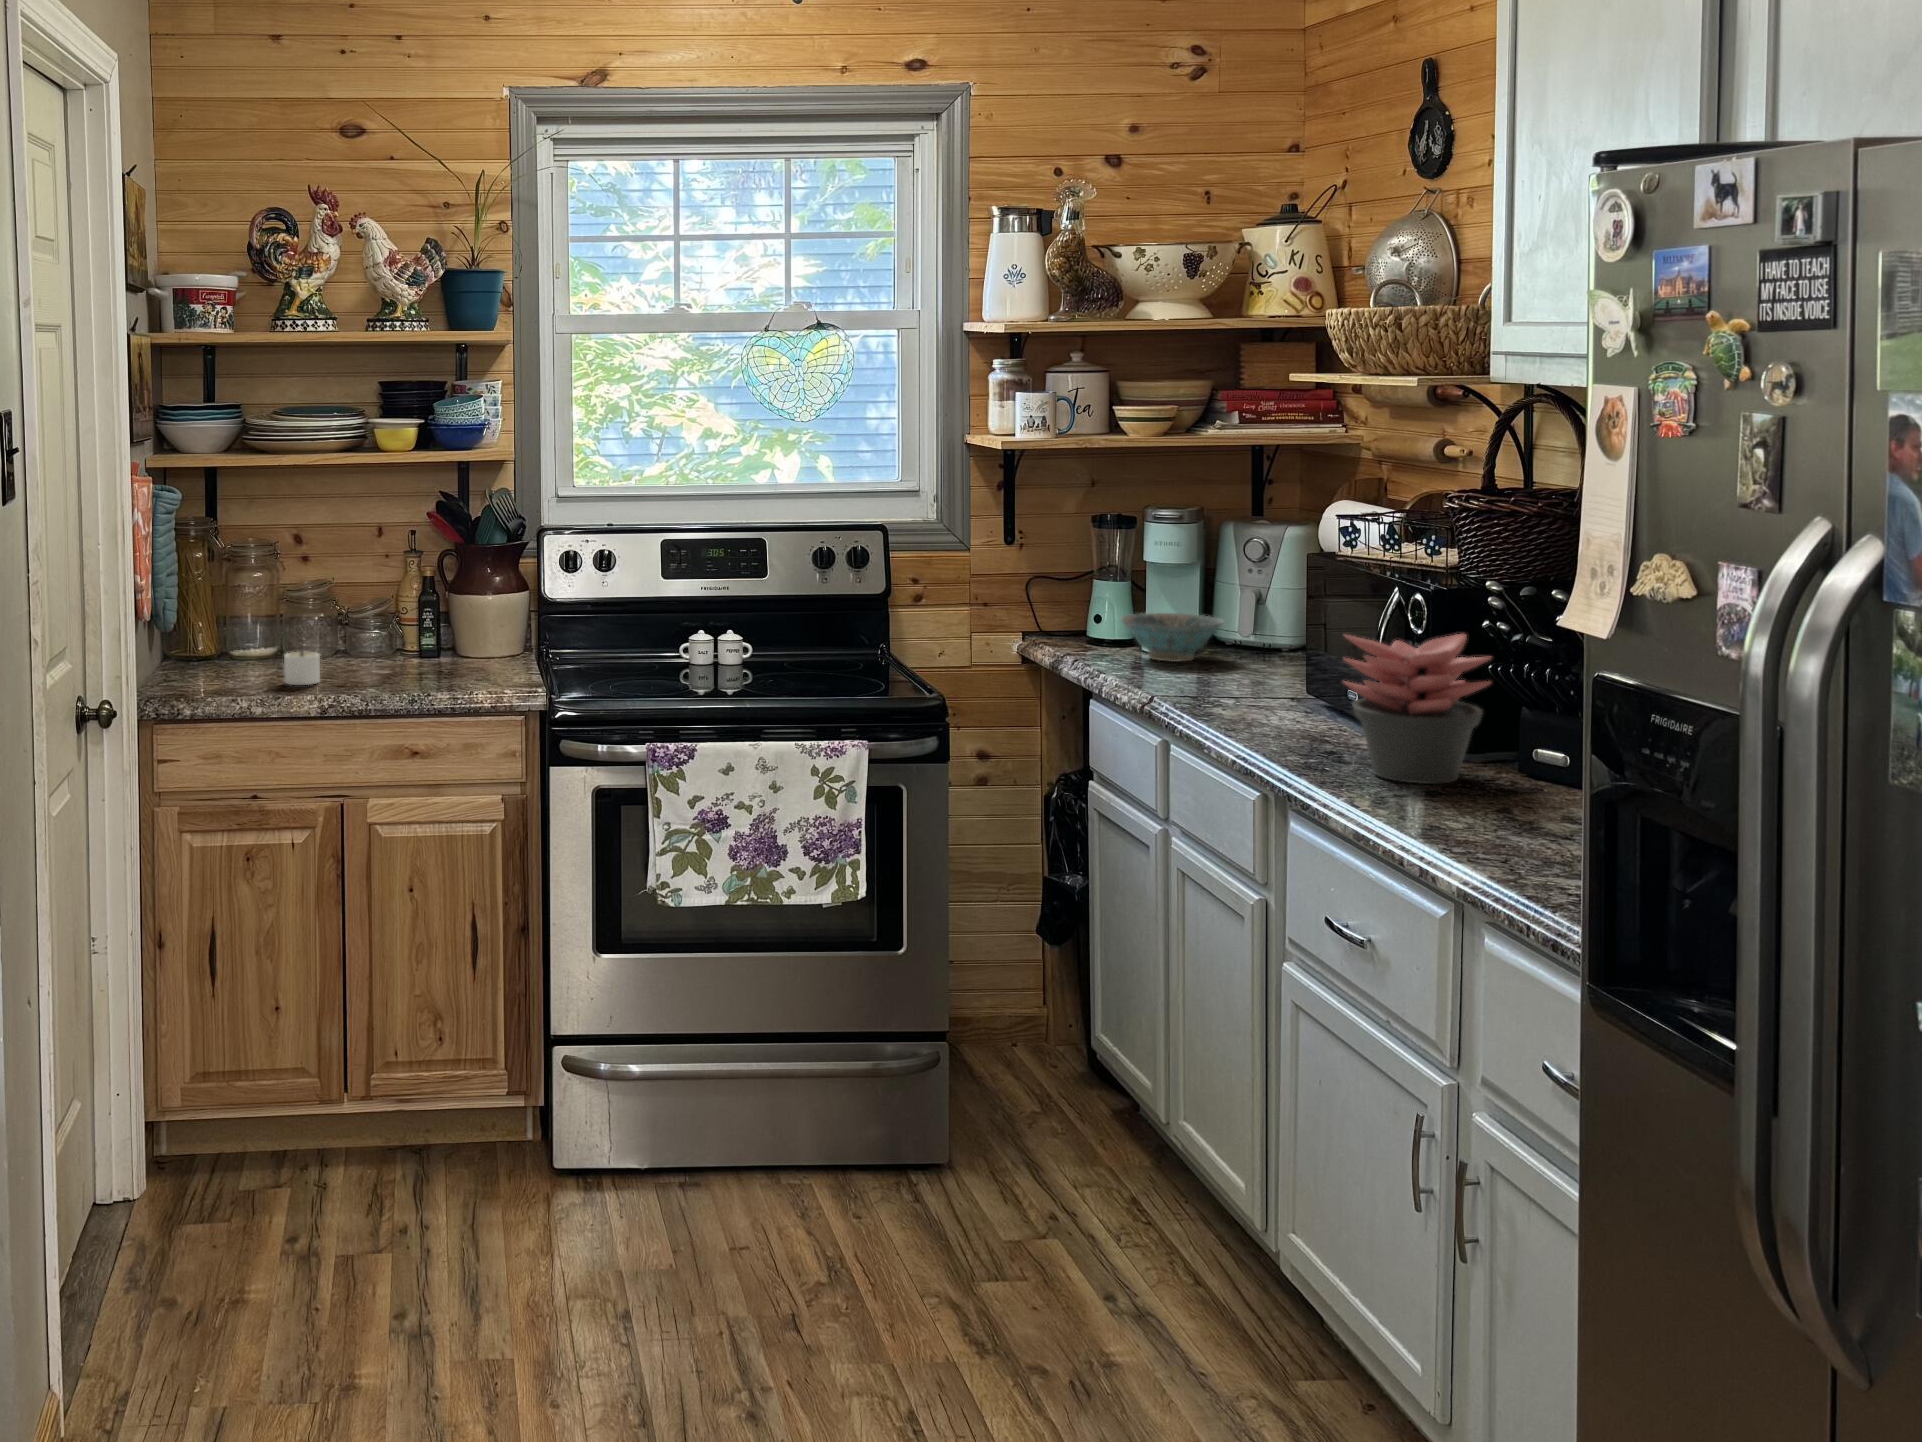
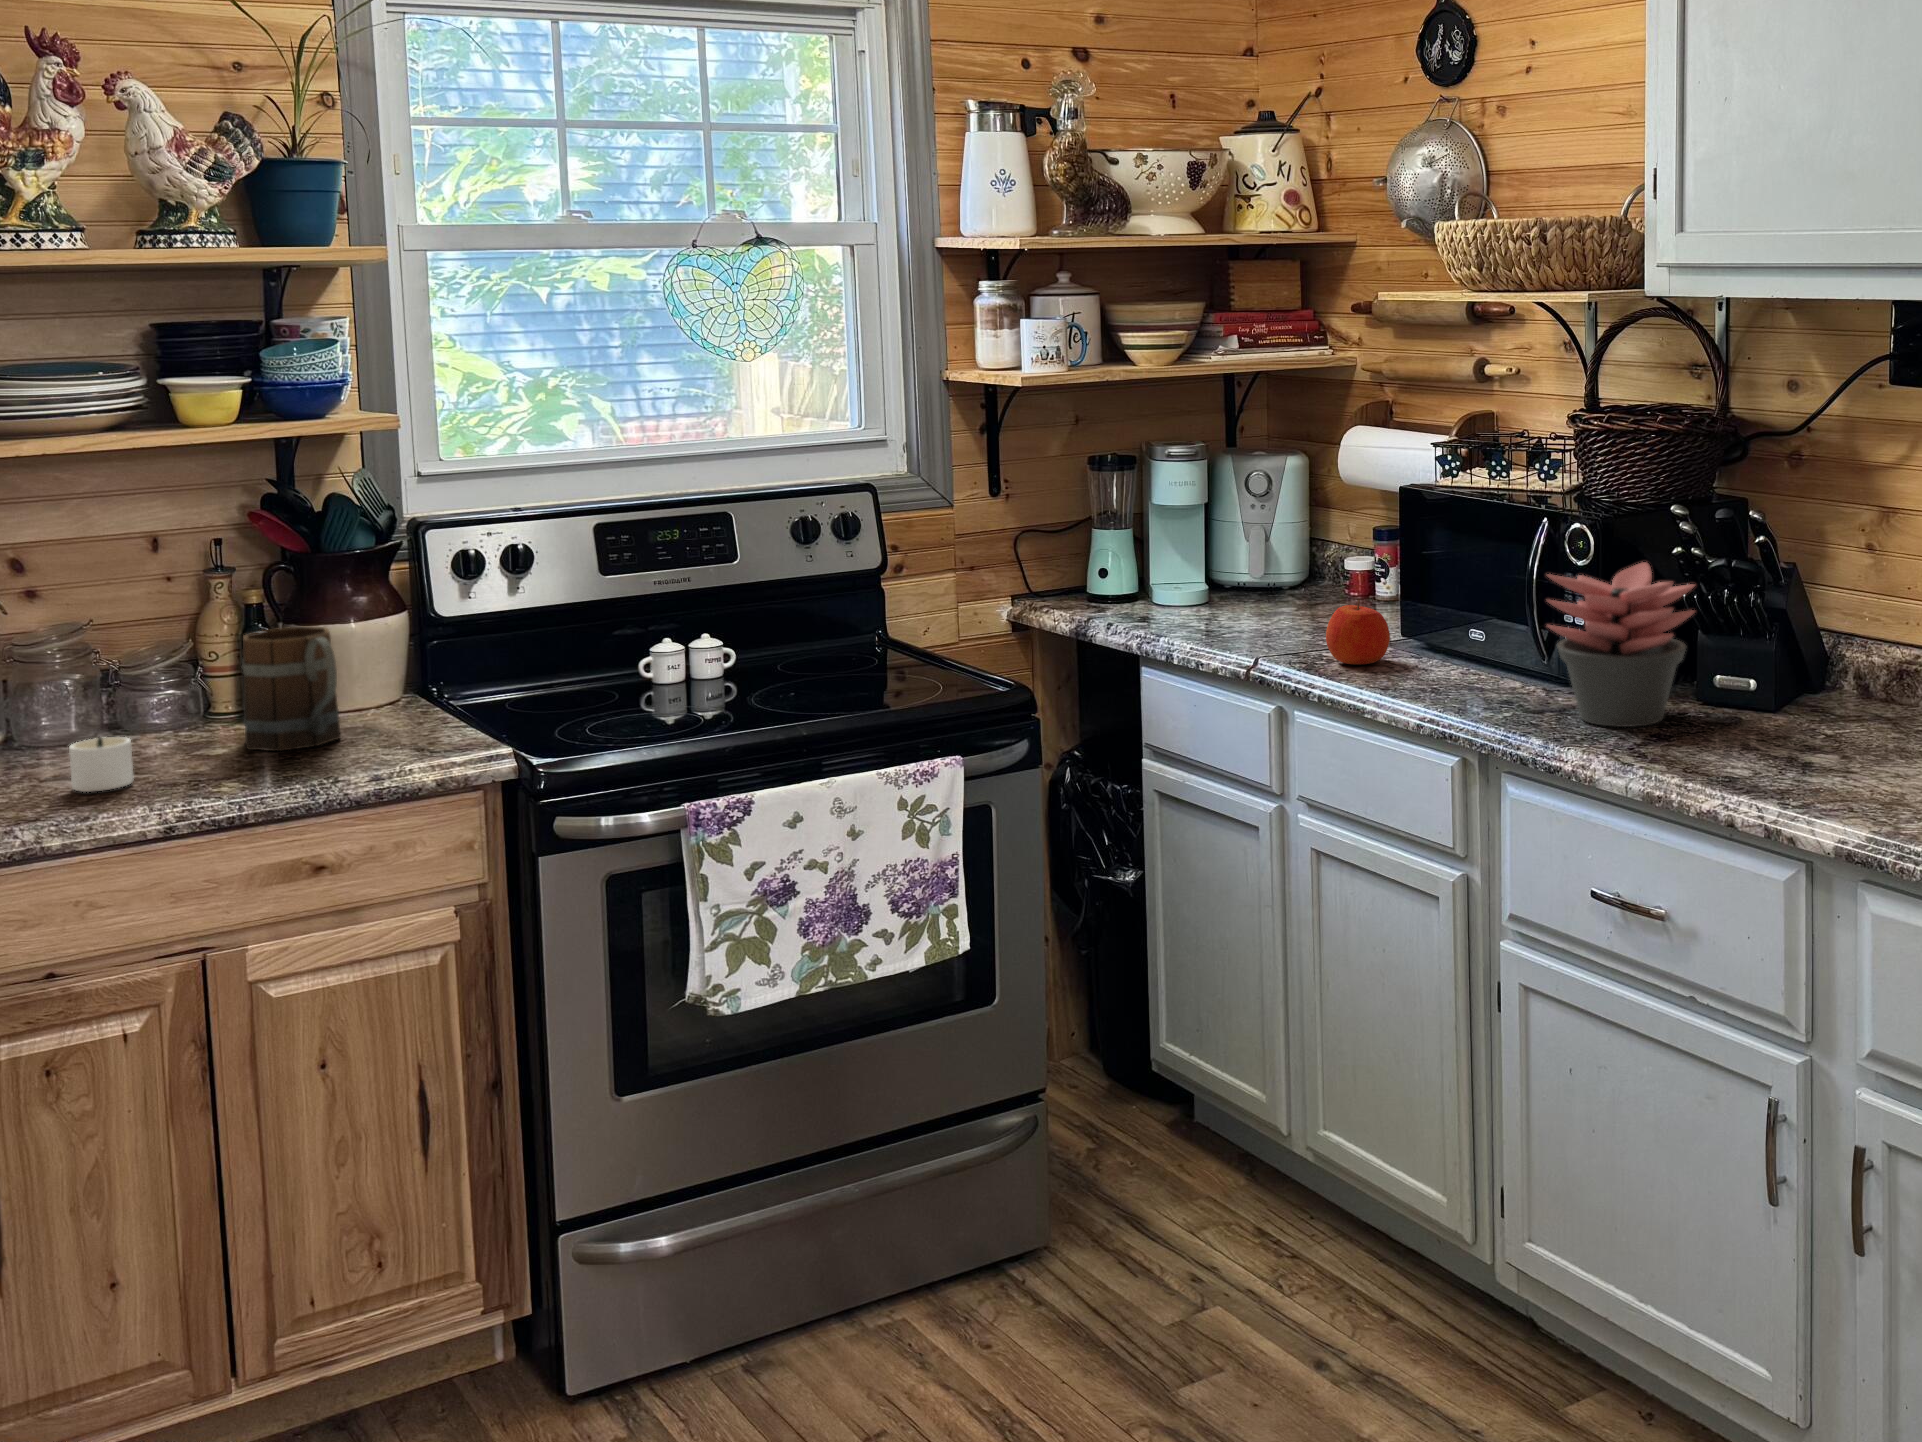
mug: none [399,593,460,676] -> present [242,626,341,751]
ceramic bowl: present [1121,613,1224,662] -> none [1146,564,1258,619]
apple: none [1218,650,1278,709] -> present [1326,599,1390,665]

